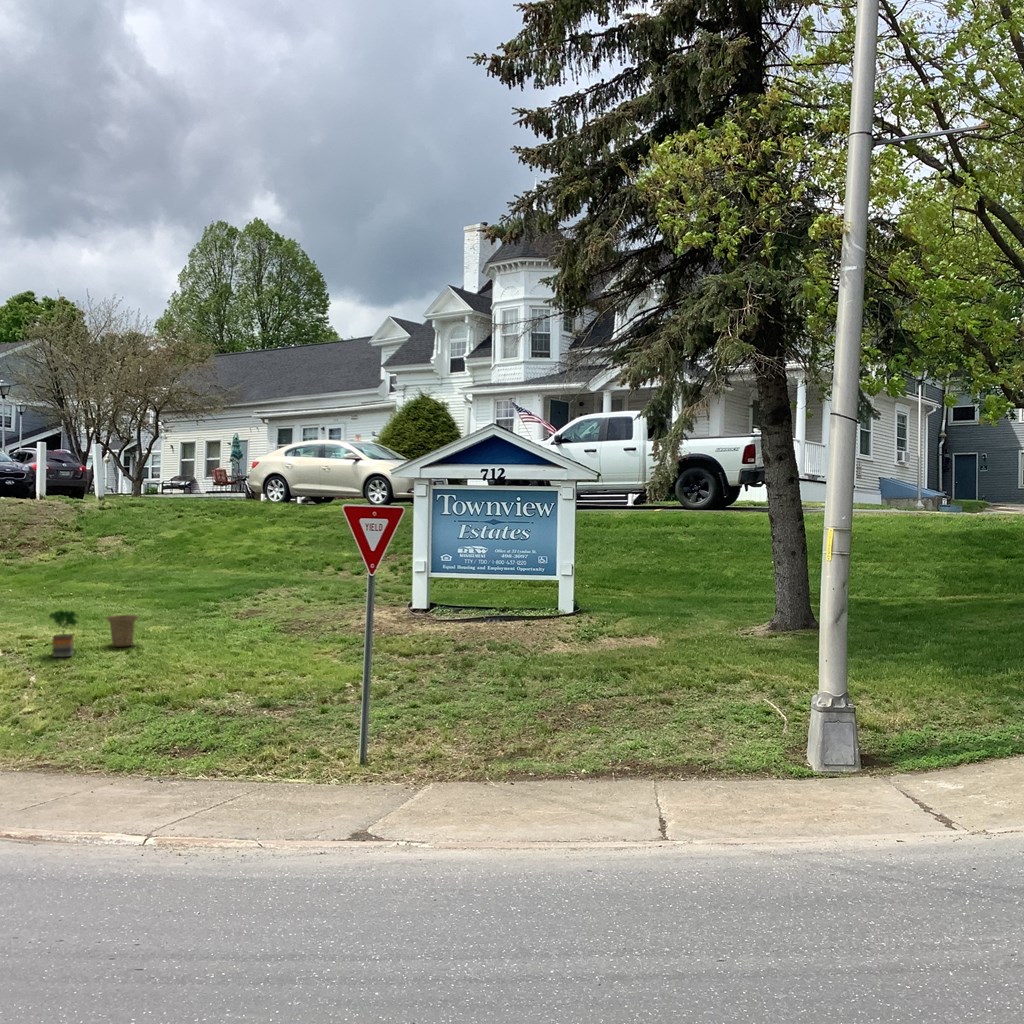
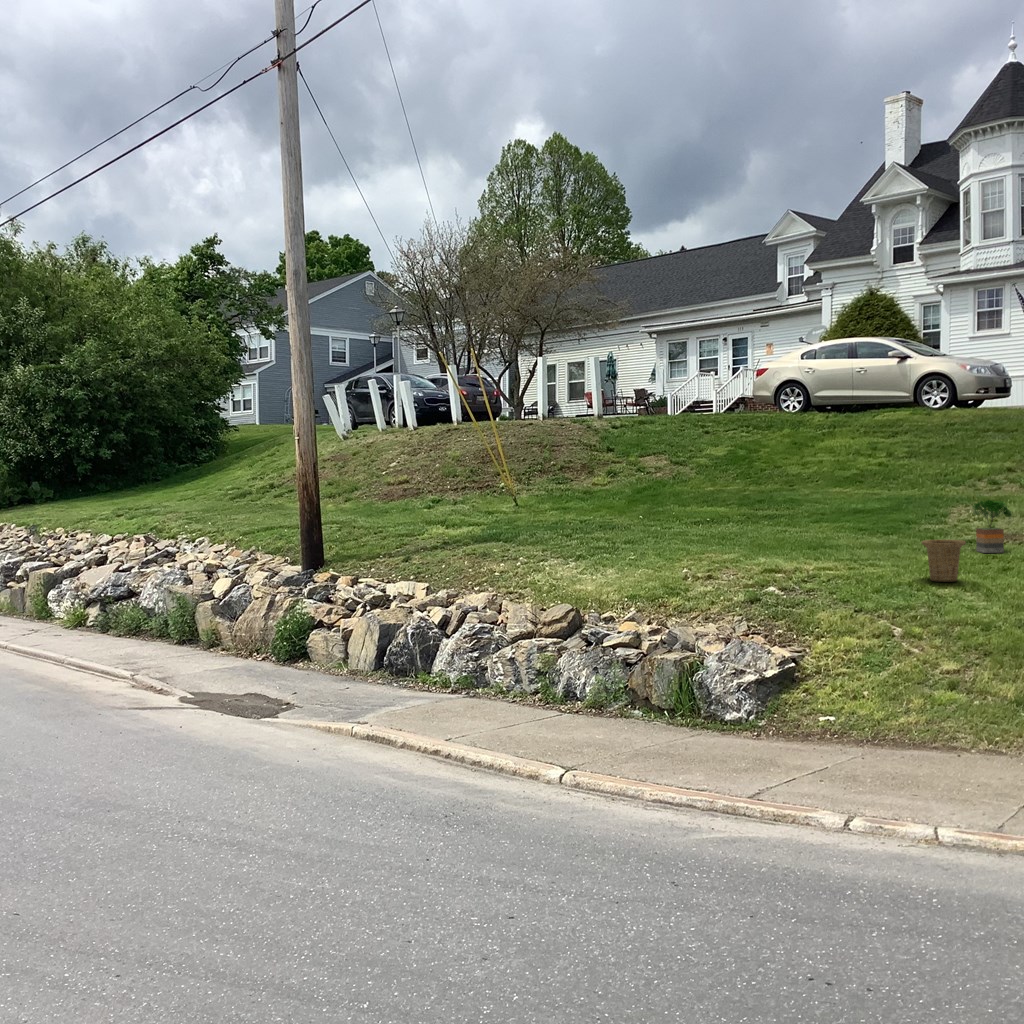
potted tree: present [49,610,79,657] -> present [973,500,1012,553]

